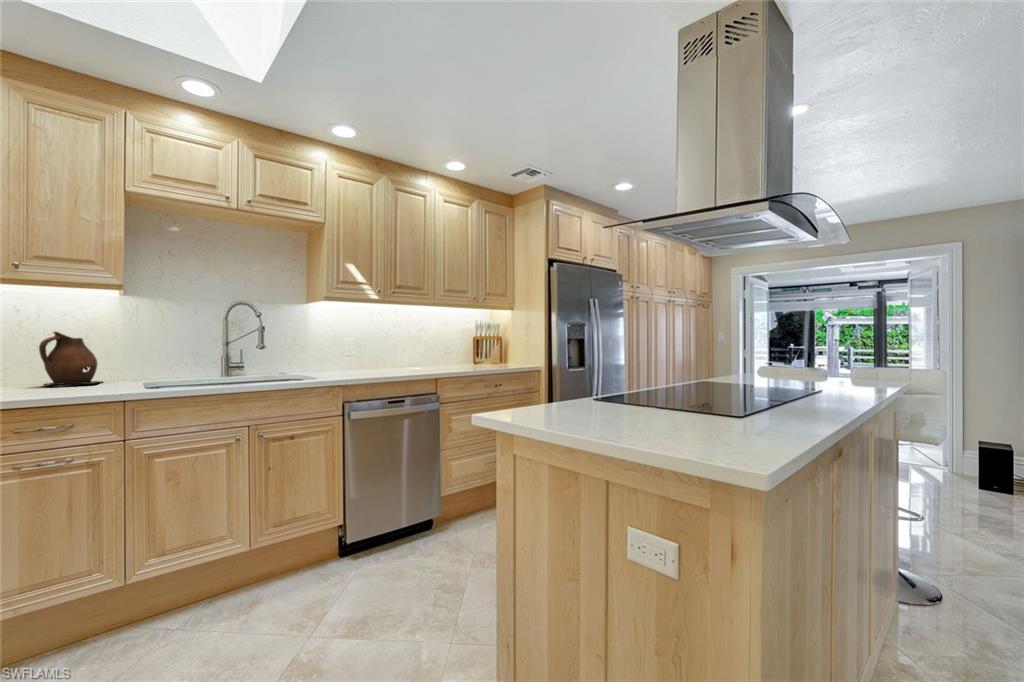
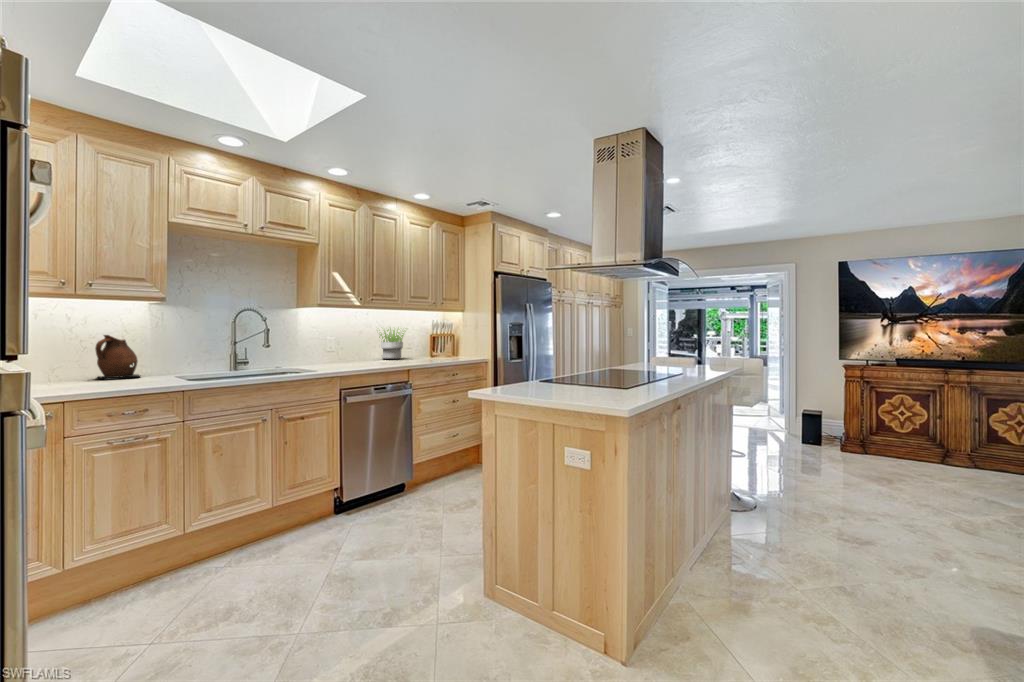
potted plant: none [400,326,447,367] -> present [379,328,404,359]

